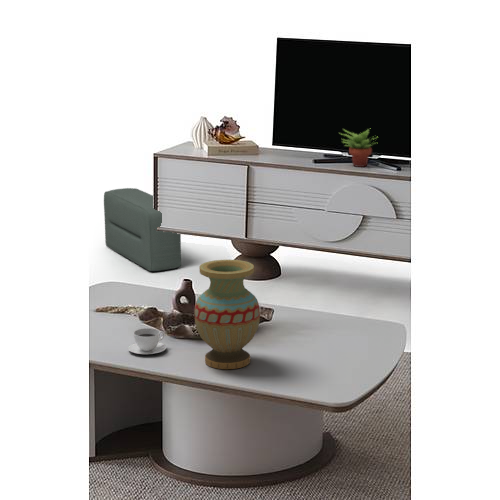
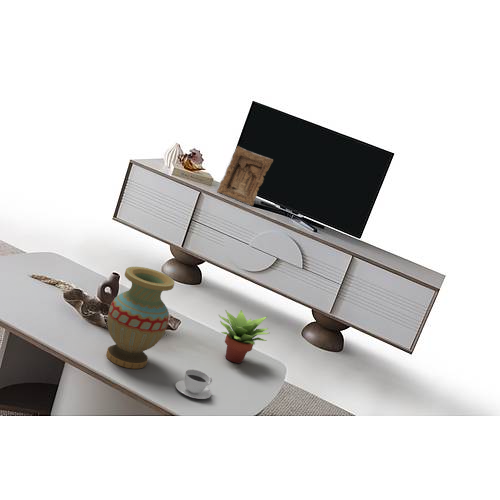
picture frame: none [267,97,323,163] -> present [217,146,273,206]
succulent plant: present [341,130,378,167] -> present [219,310,269,363]
pouf: present [104,188,181,271] -> none [74,178,137,253]
teacup: present [128,328,167,354] -> present [176,370,212,399]

